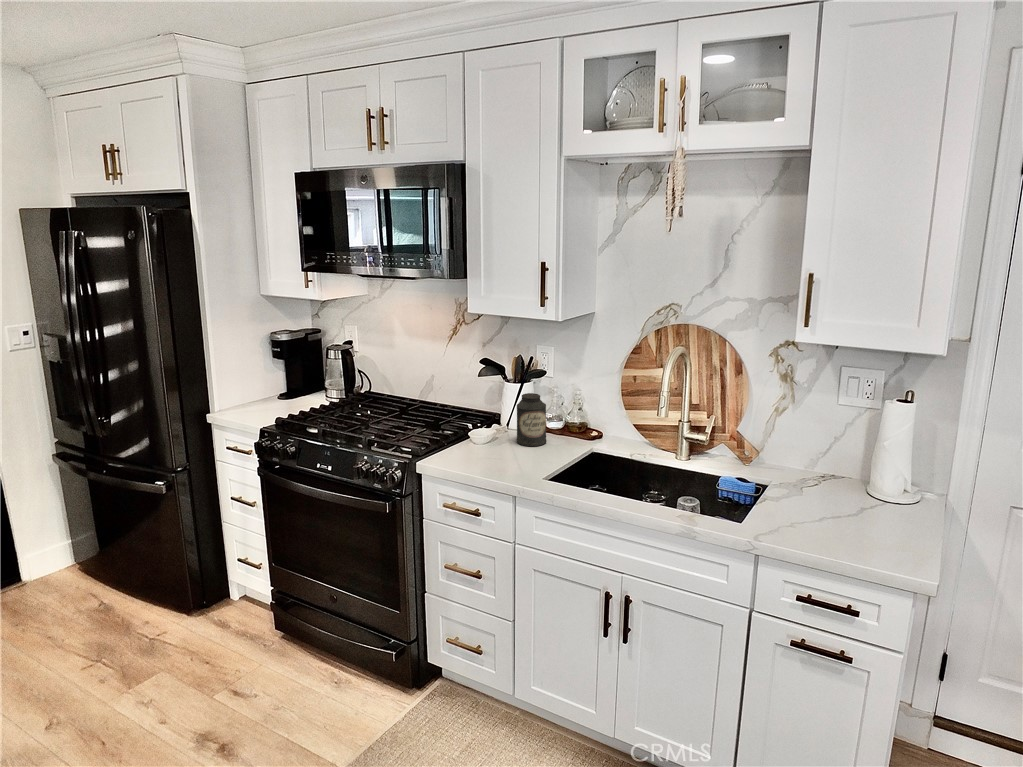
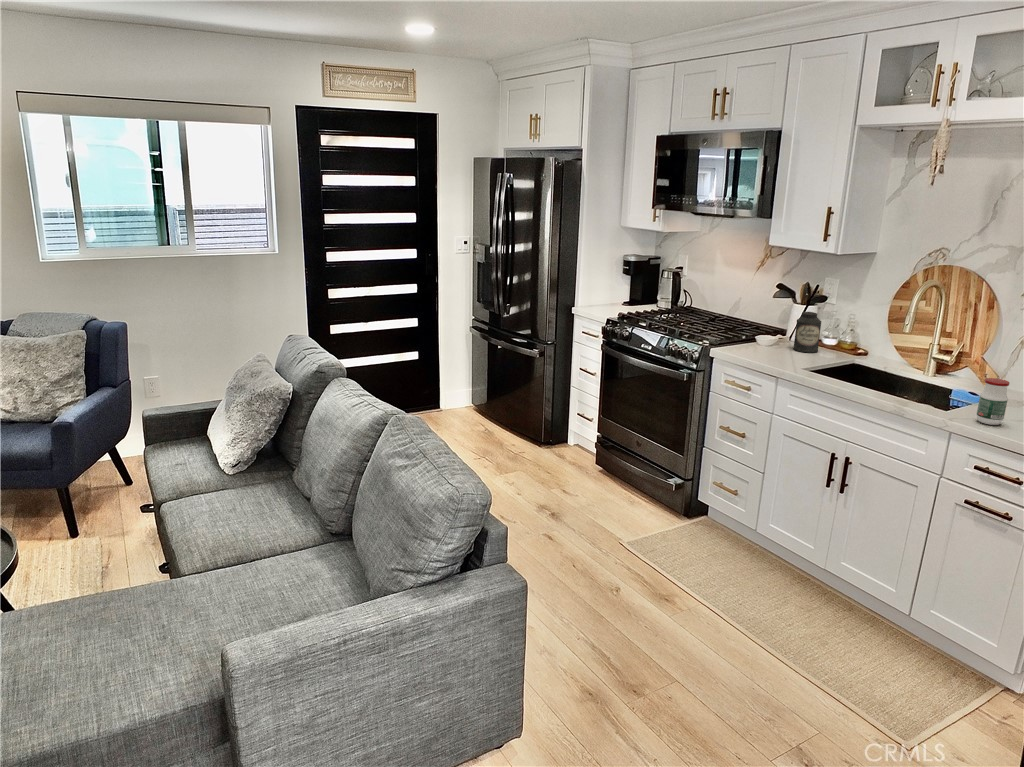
jar: none [788,476,824,539] -> present [977,378,1010,425]

